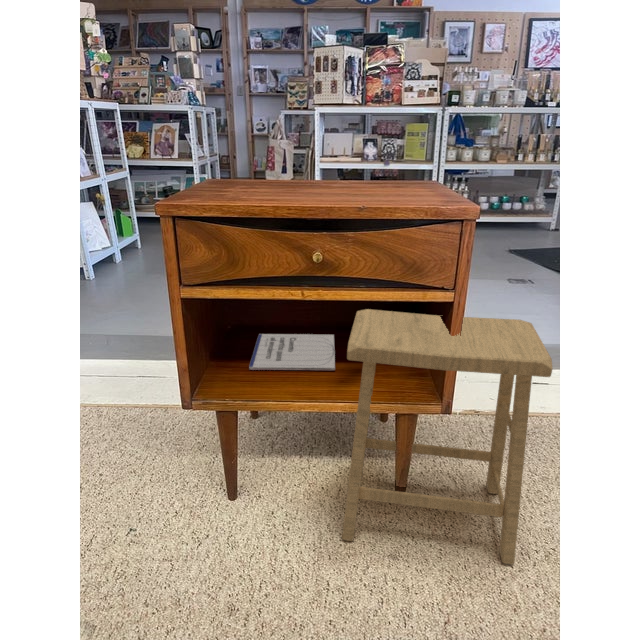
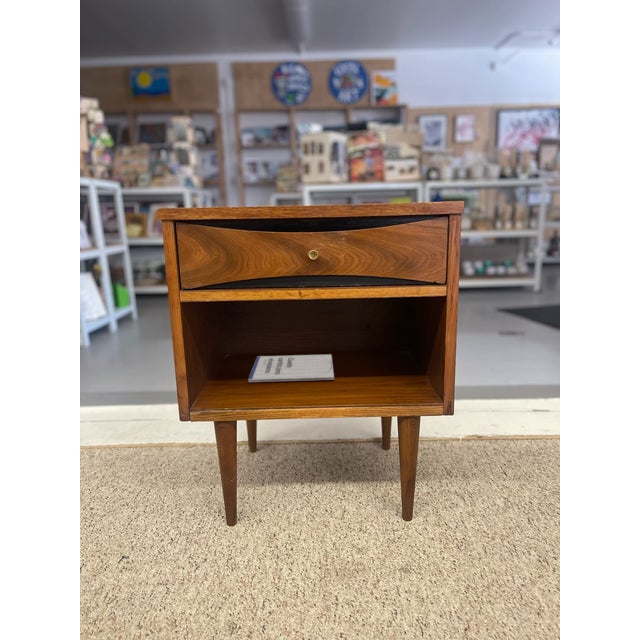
footstool: present [342,309,552,565] -> none [346,316,546,572]

